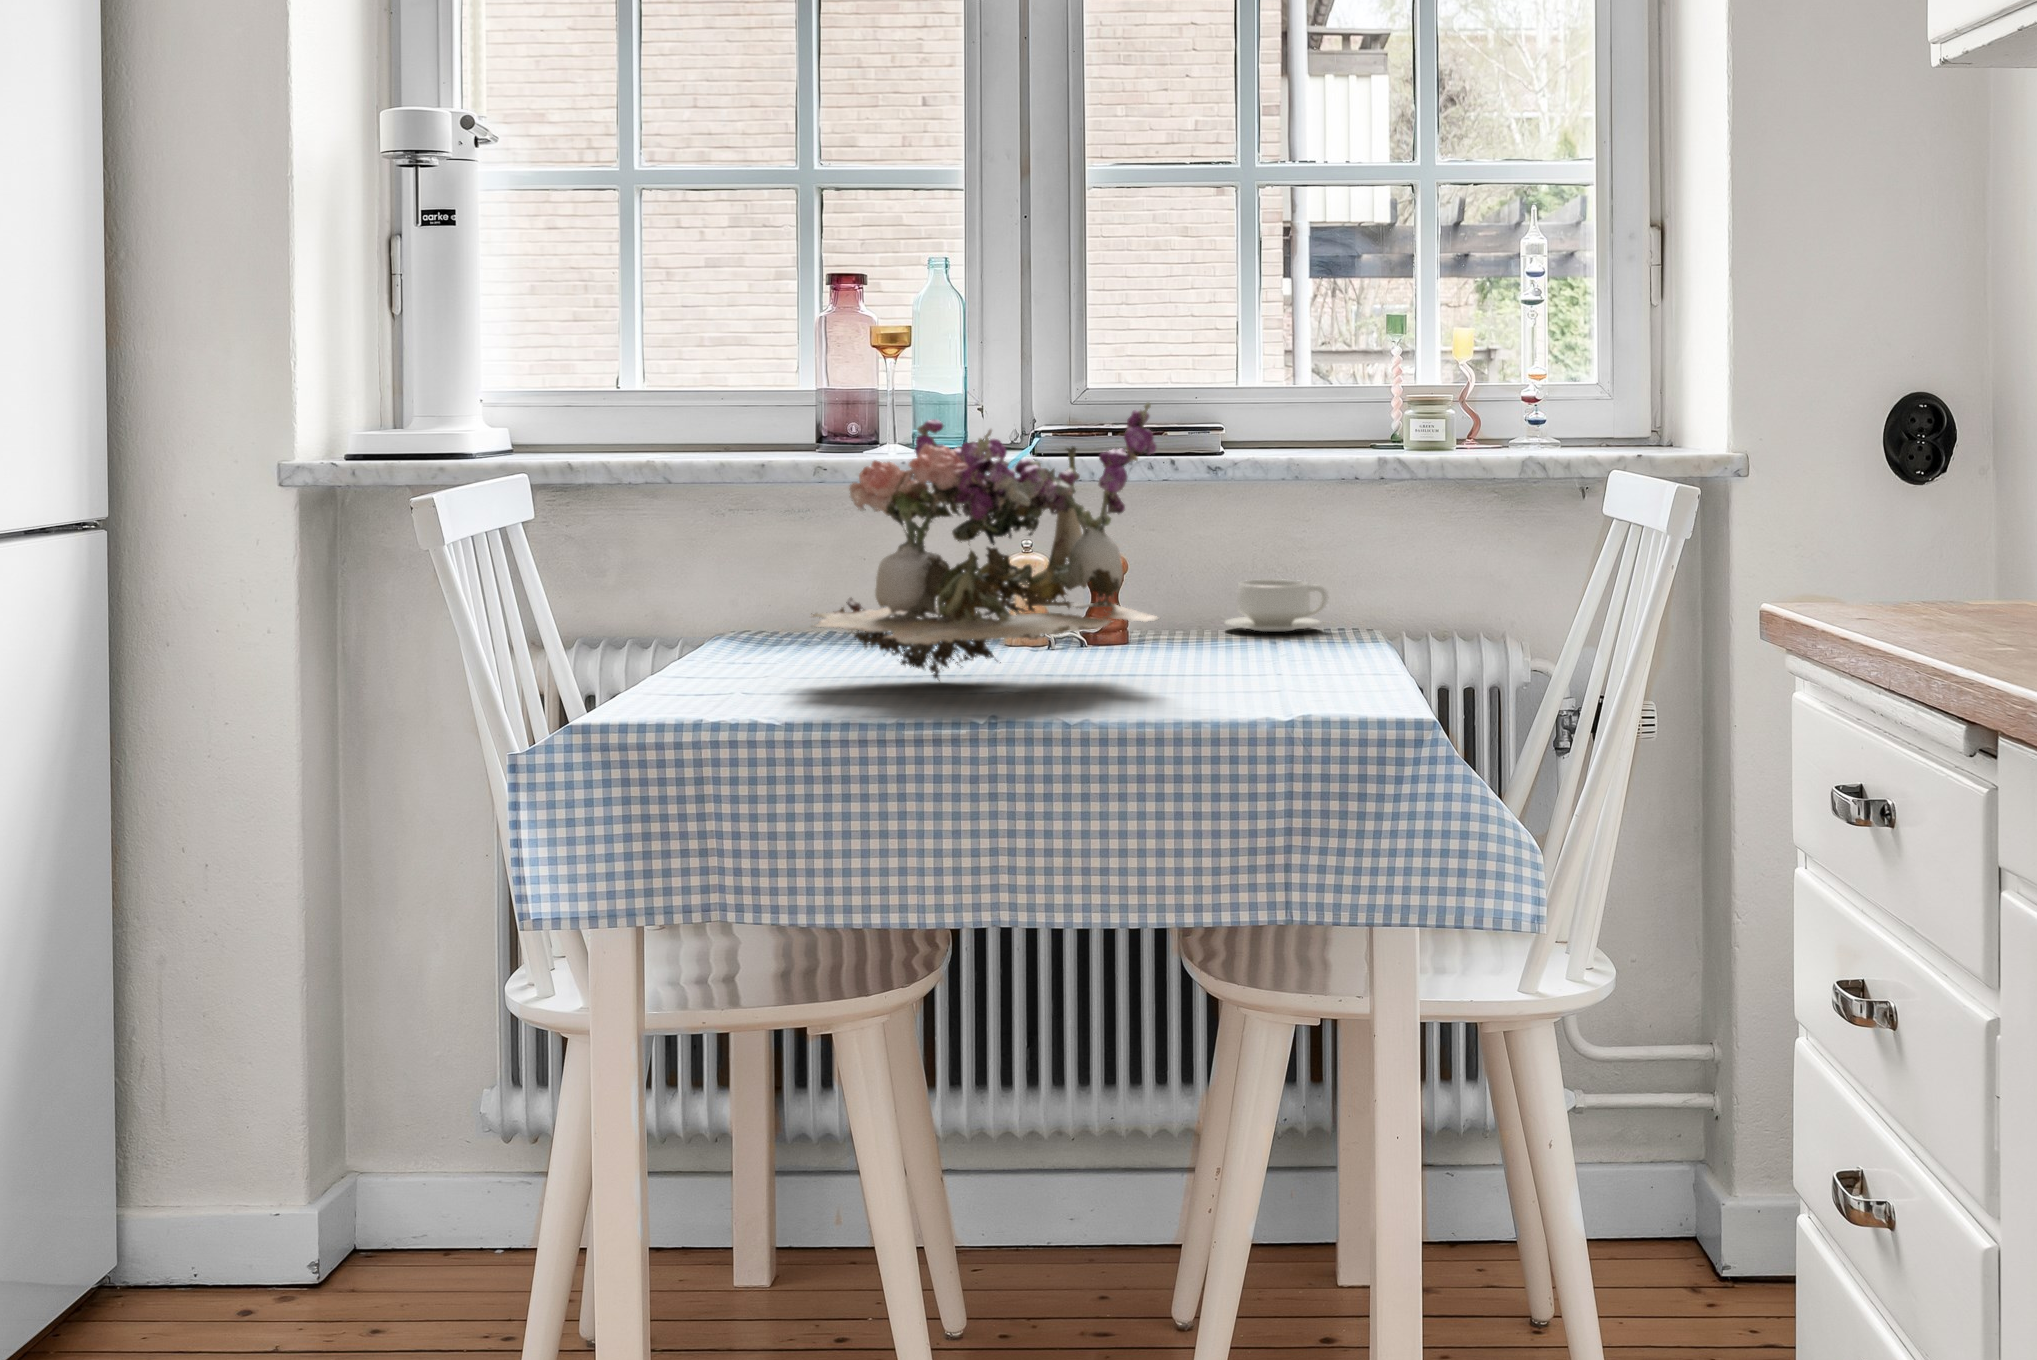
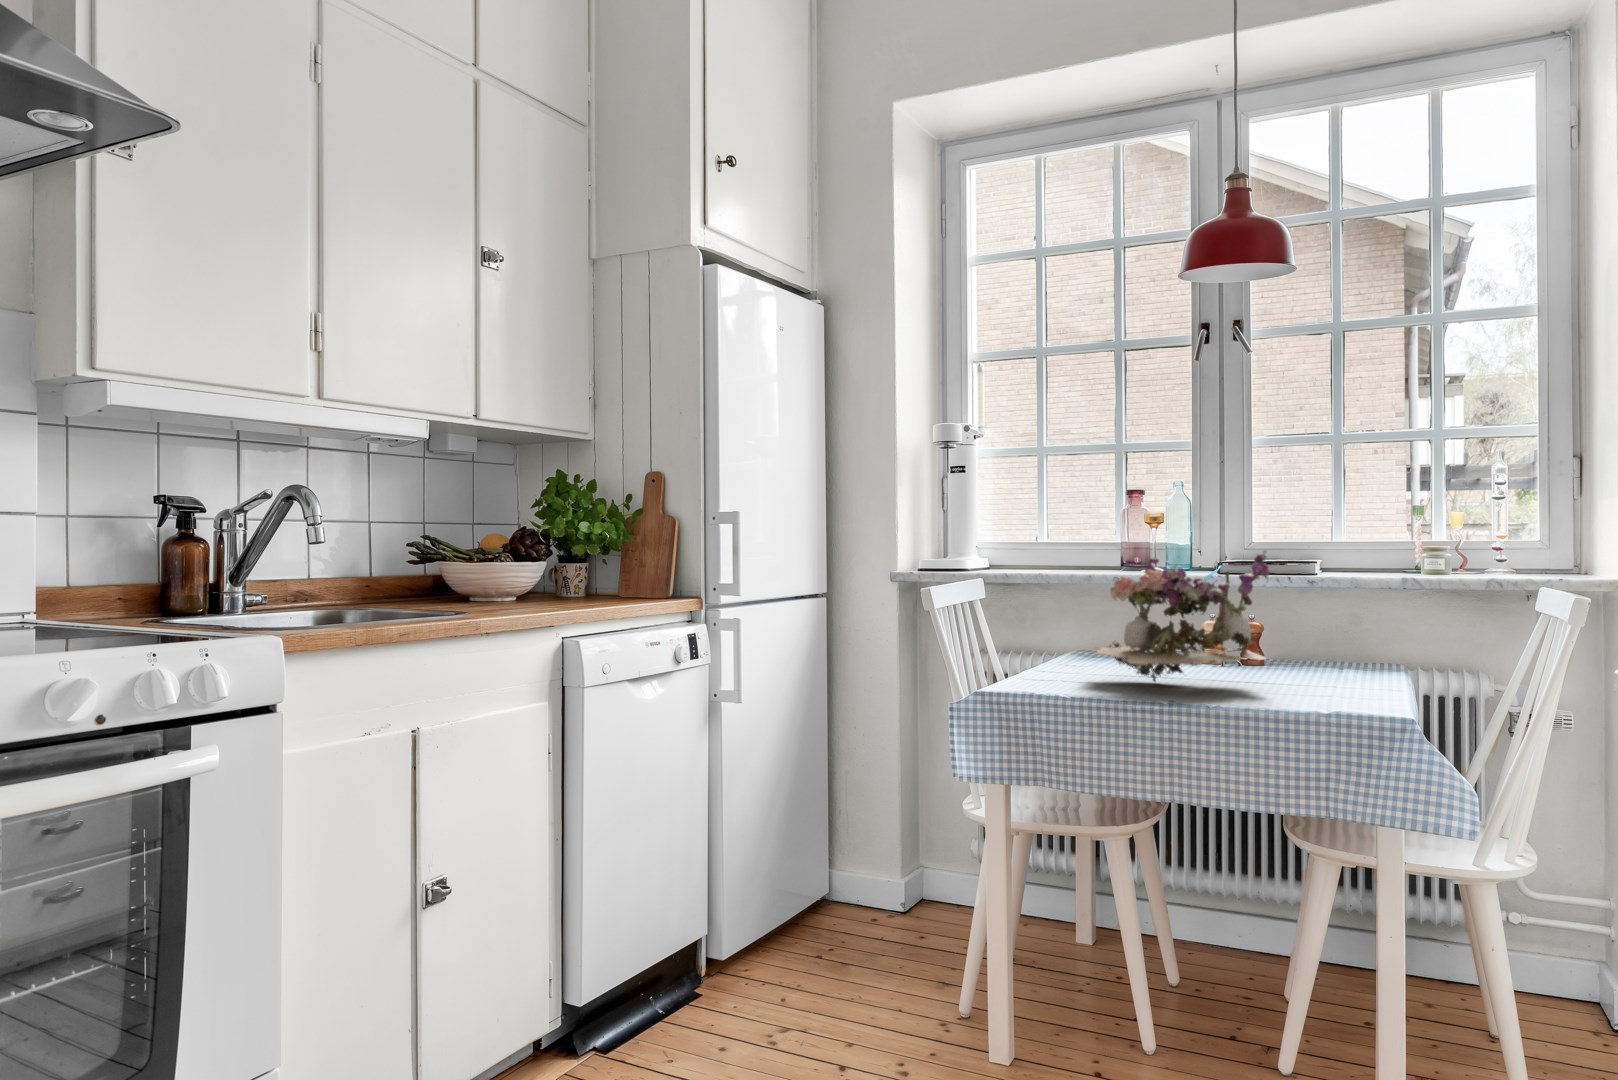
teacup: present [1225,579,1328,632] -> none [1326,641,1387,668]

